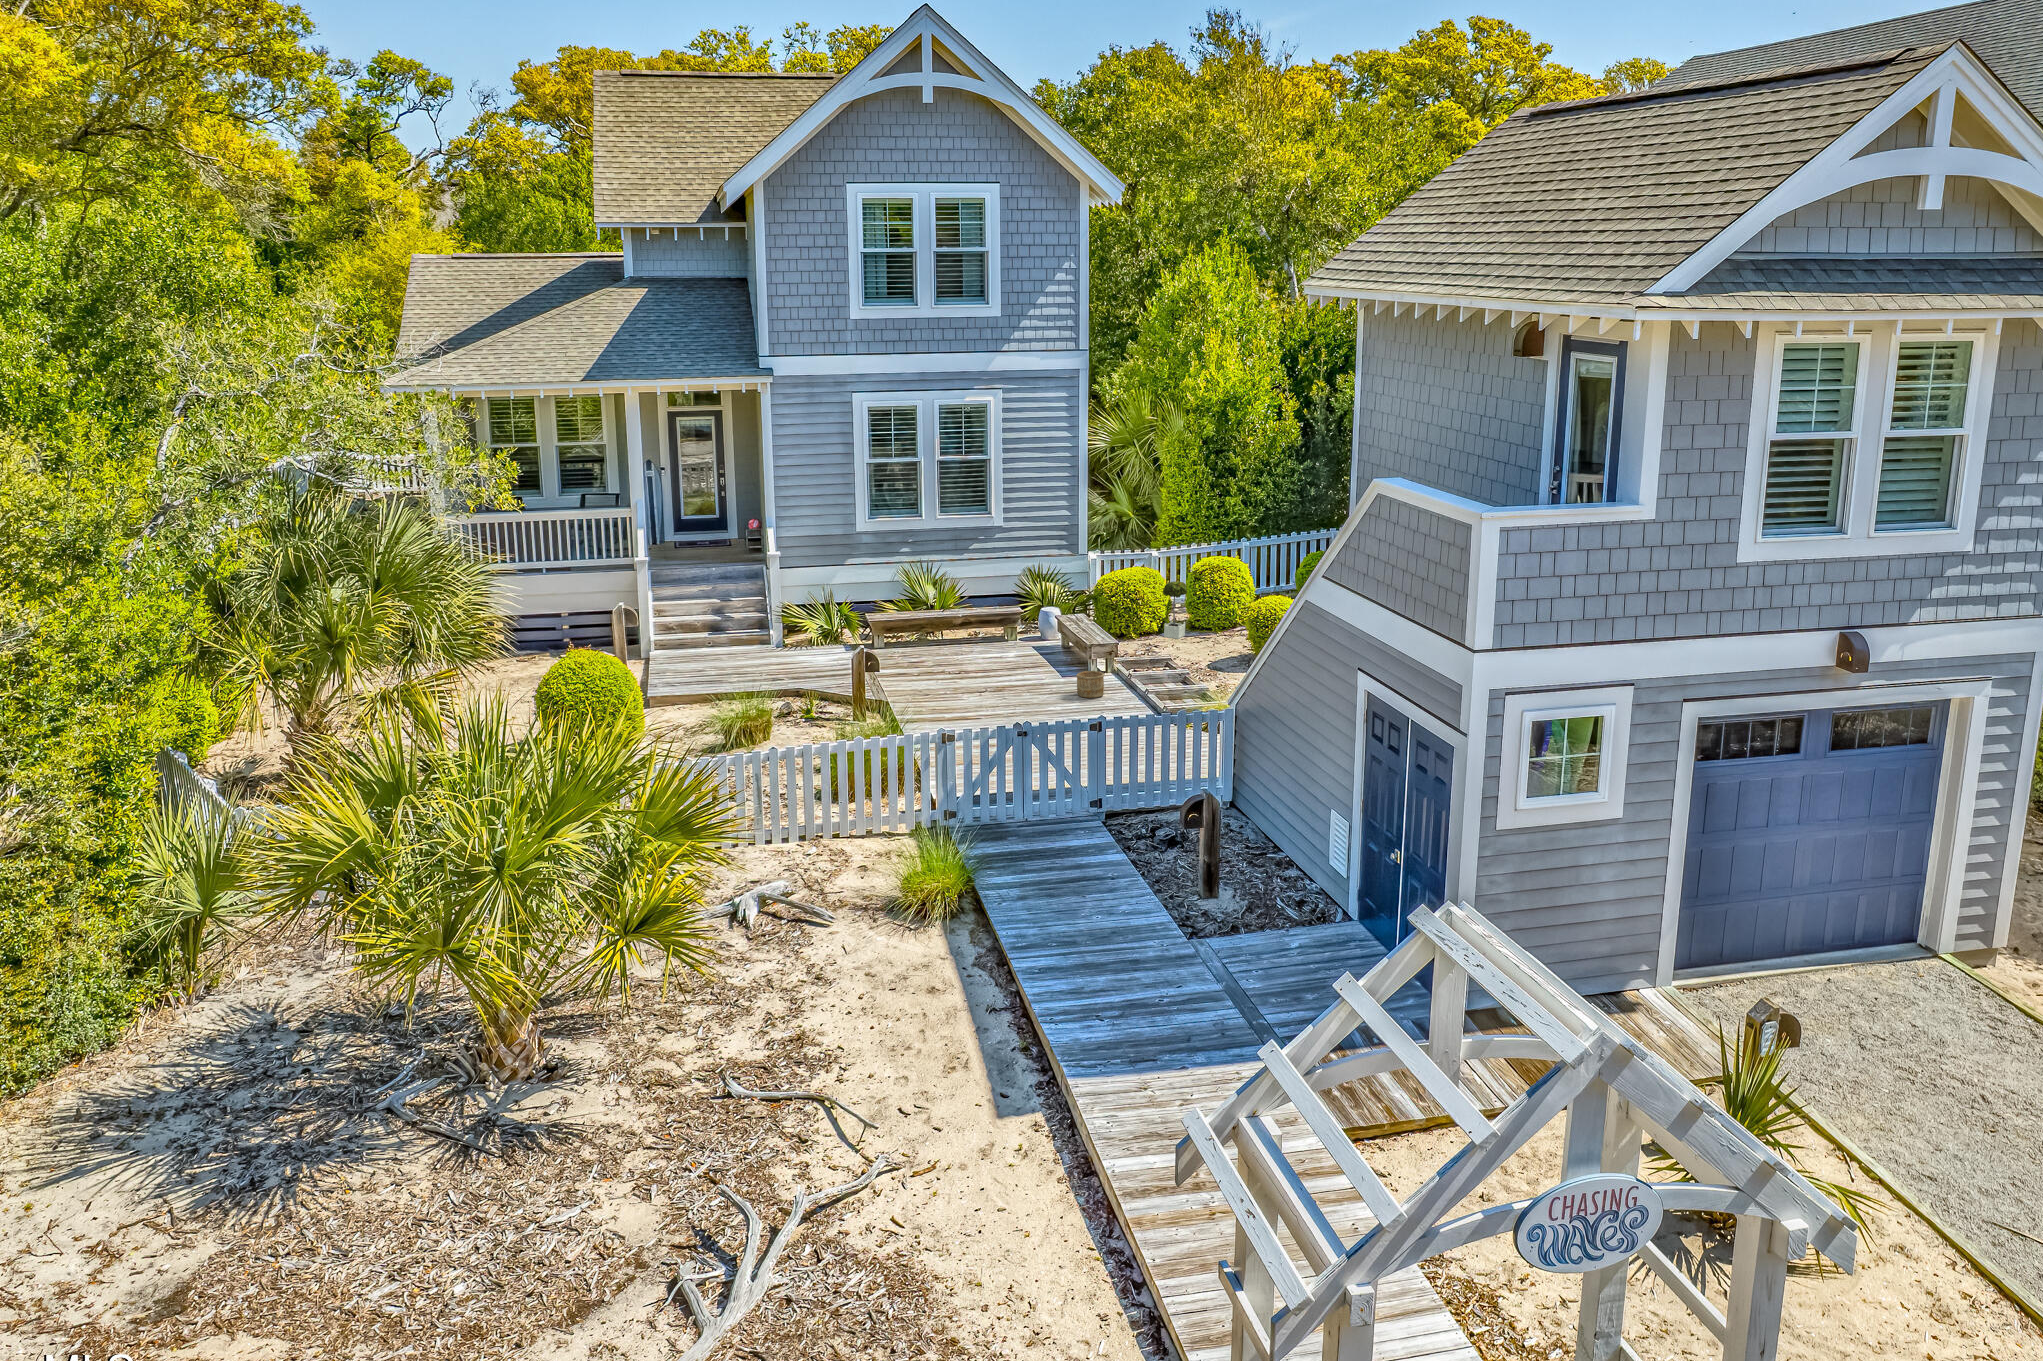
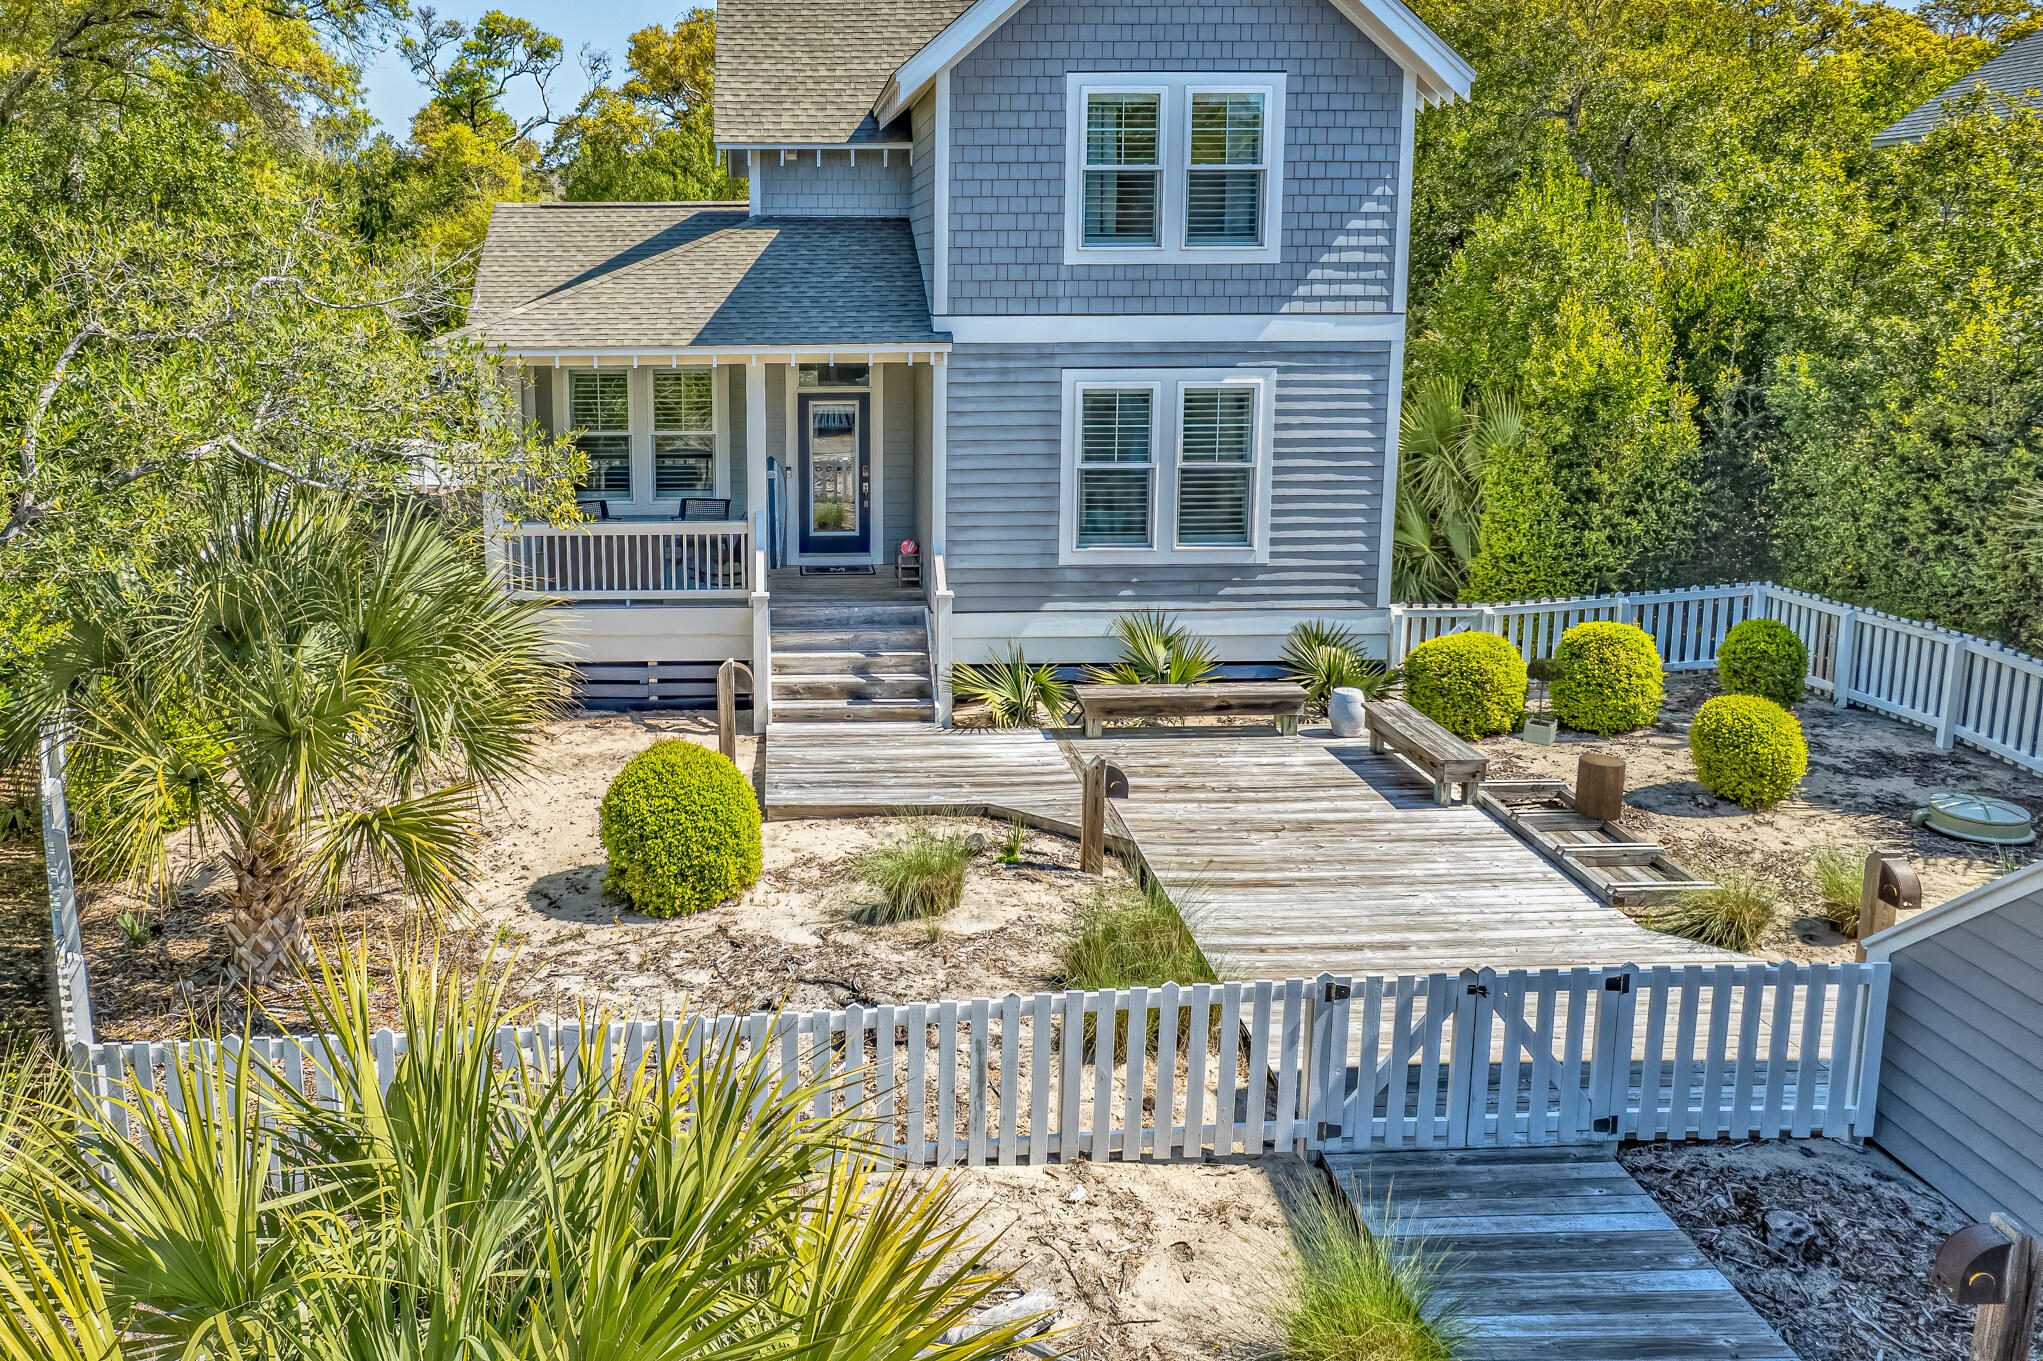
stool: none [1169,635,1196,674] -> present [1574,754,1626,820]
wooden bucket: present [1076,671,1104,698] -> none [1447,814,1497,862]

